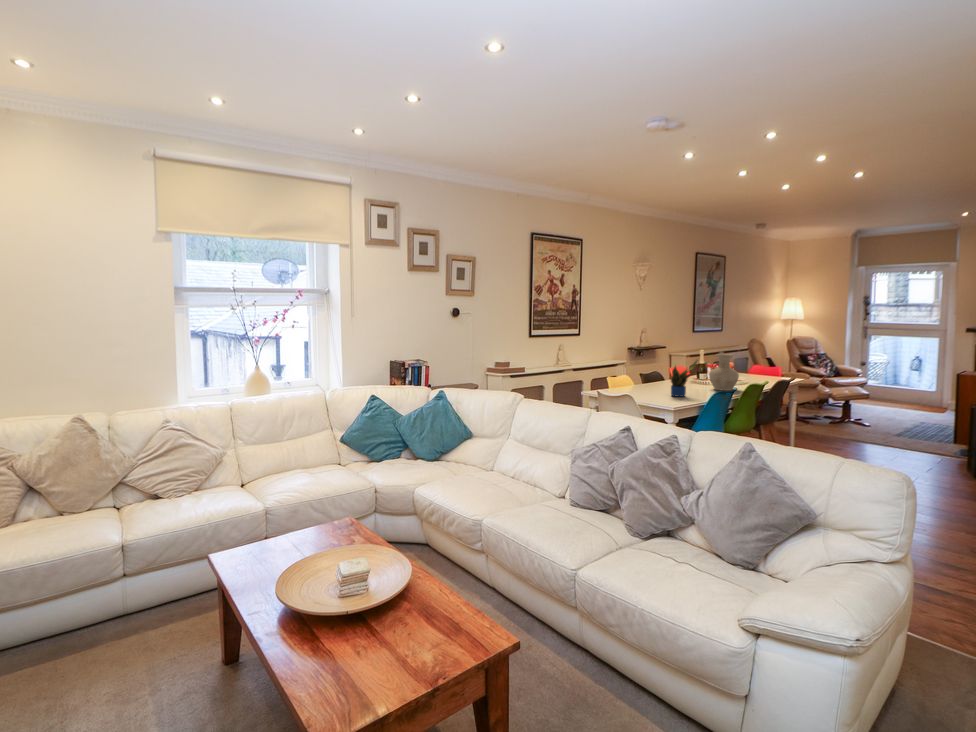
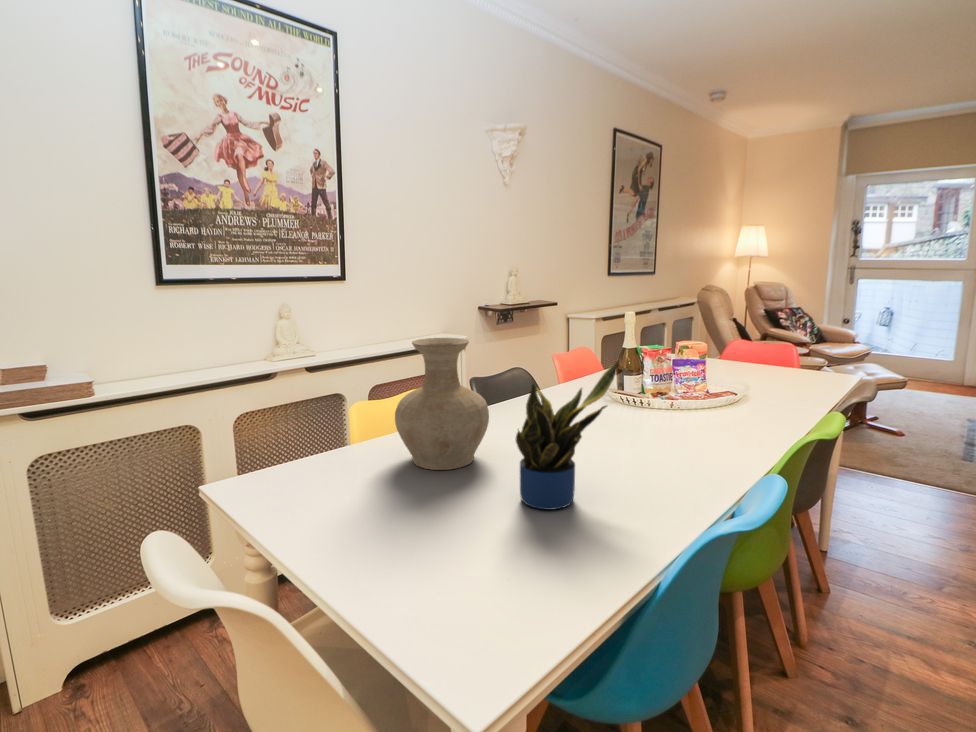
vase: present [709,354,739,391] -> present [395,338,489,470]

